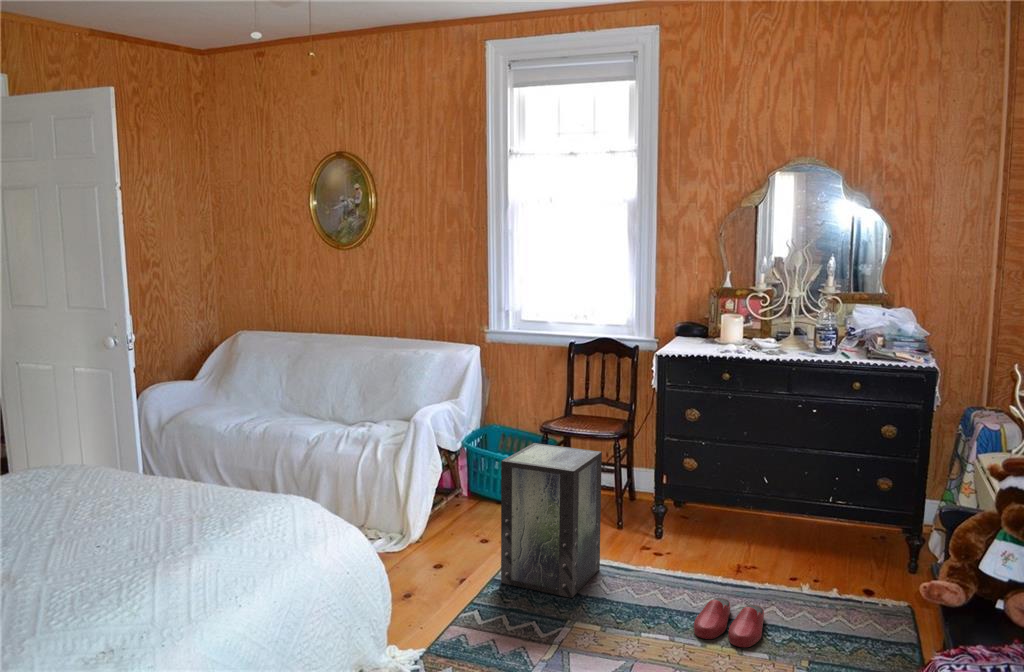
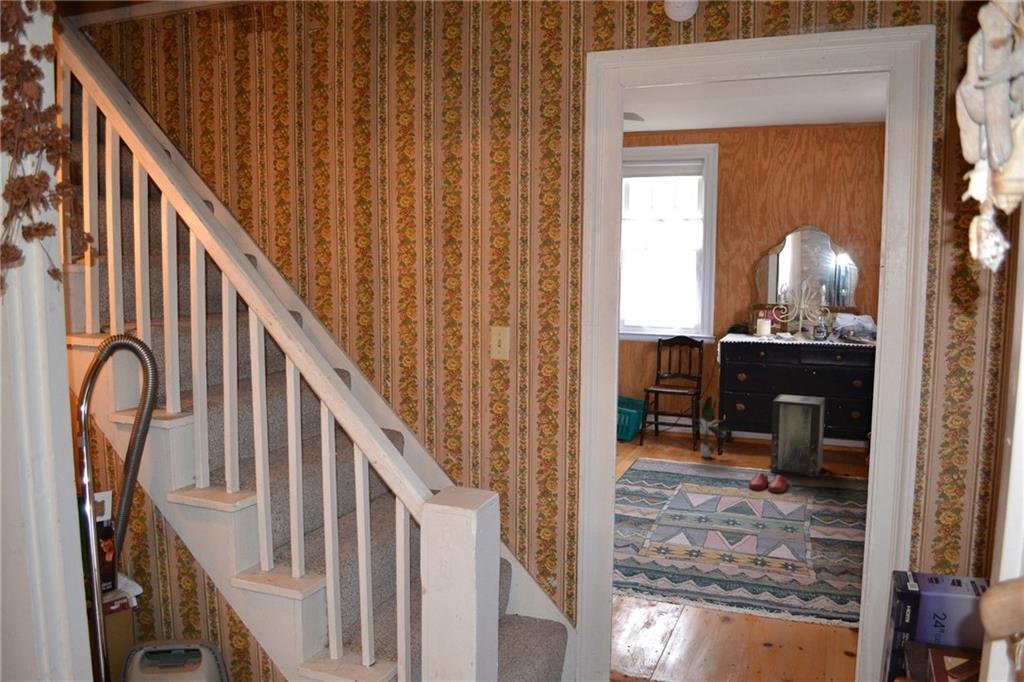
storage box: present [501,443,602,598] -> present [771,394,825,477]
potted plant: none [600,445,674,547] -> present [688,396,730,457]

